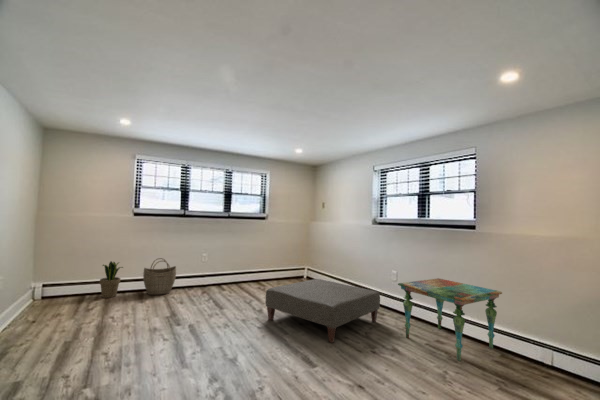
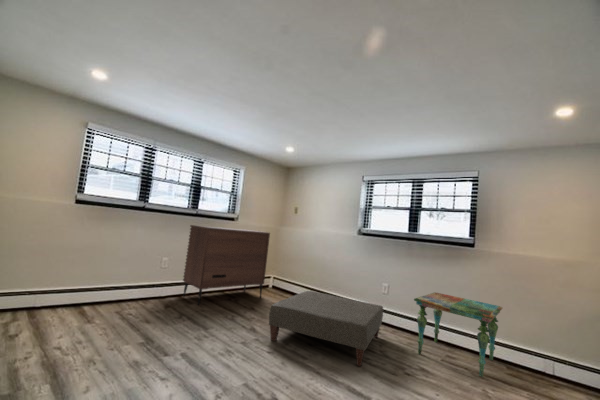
dresser: none [221,226,293,292] -> present [183,225,270,305]
woven basket: present [143,258,176,295] -> none [85,262,132,311]
potted plant: present [100,261,123,298] -> none [17,264,58,317]

